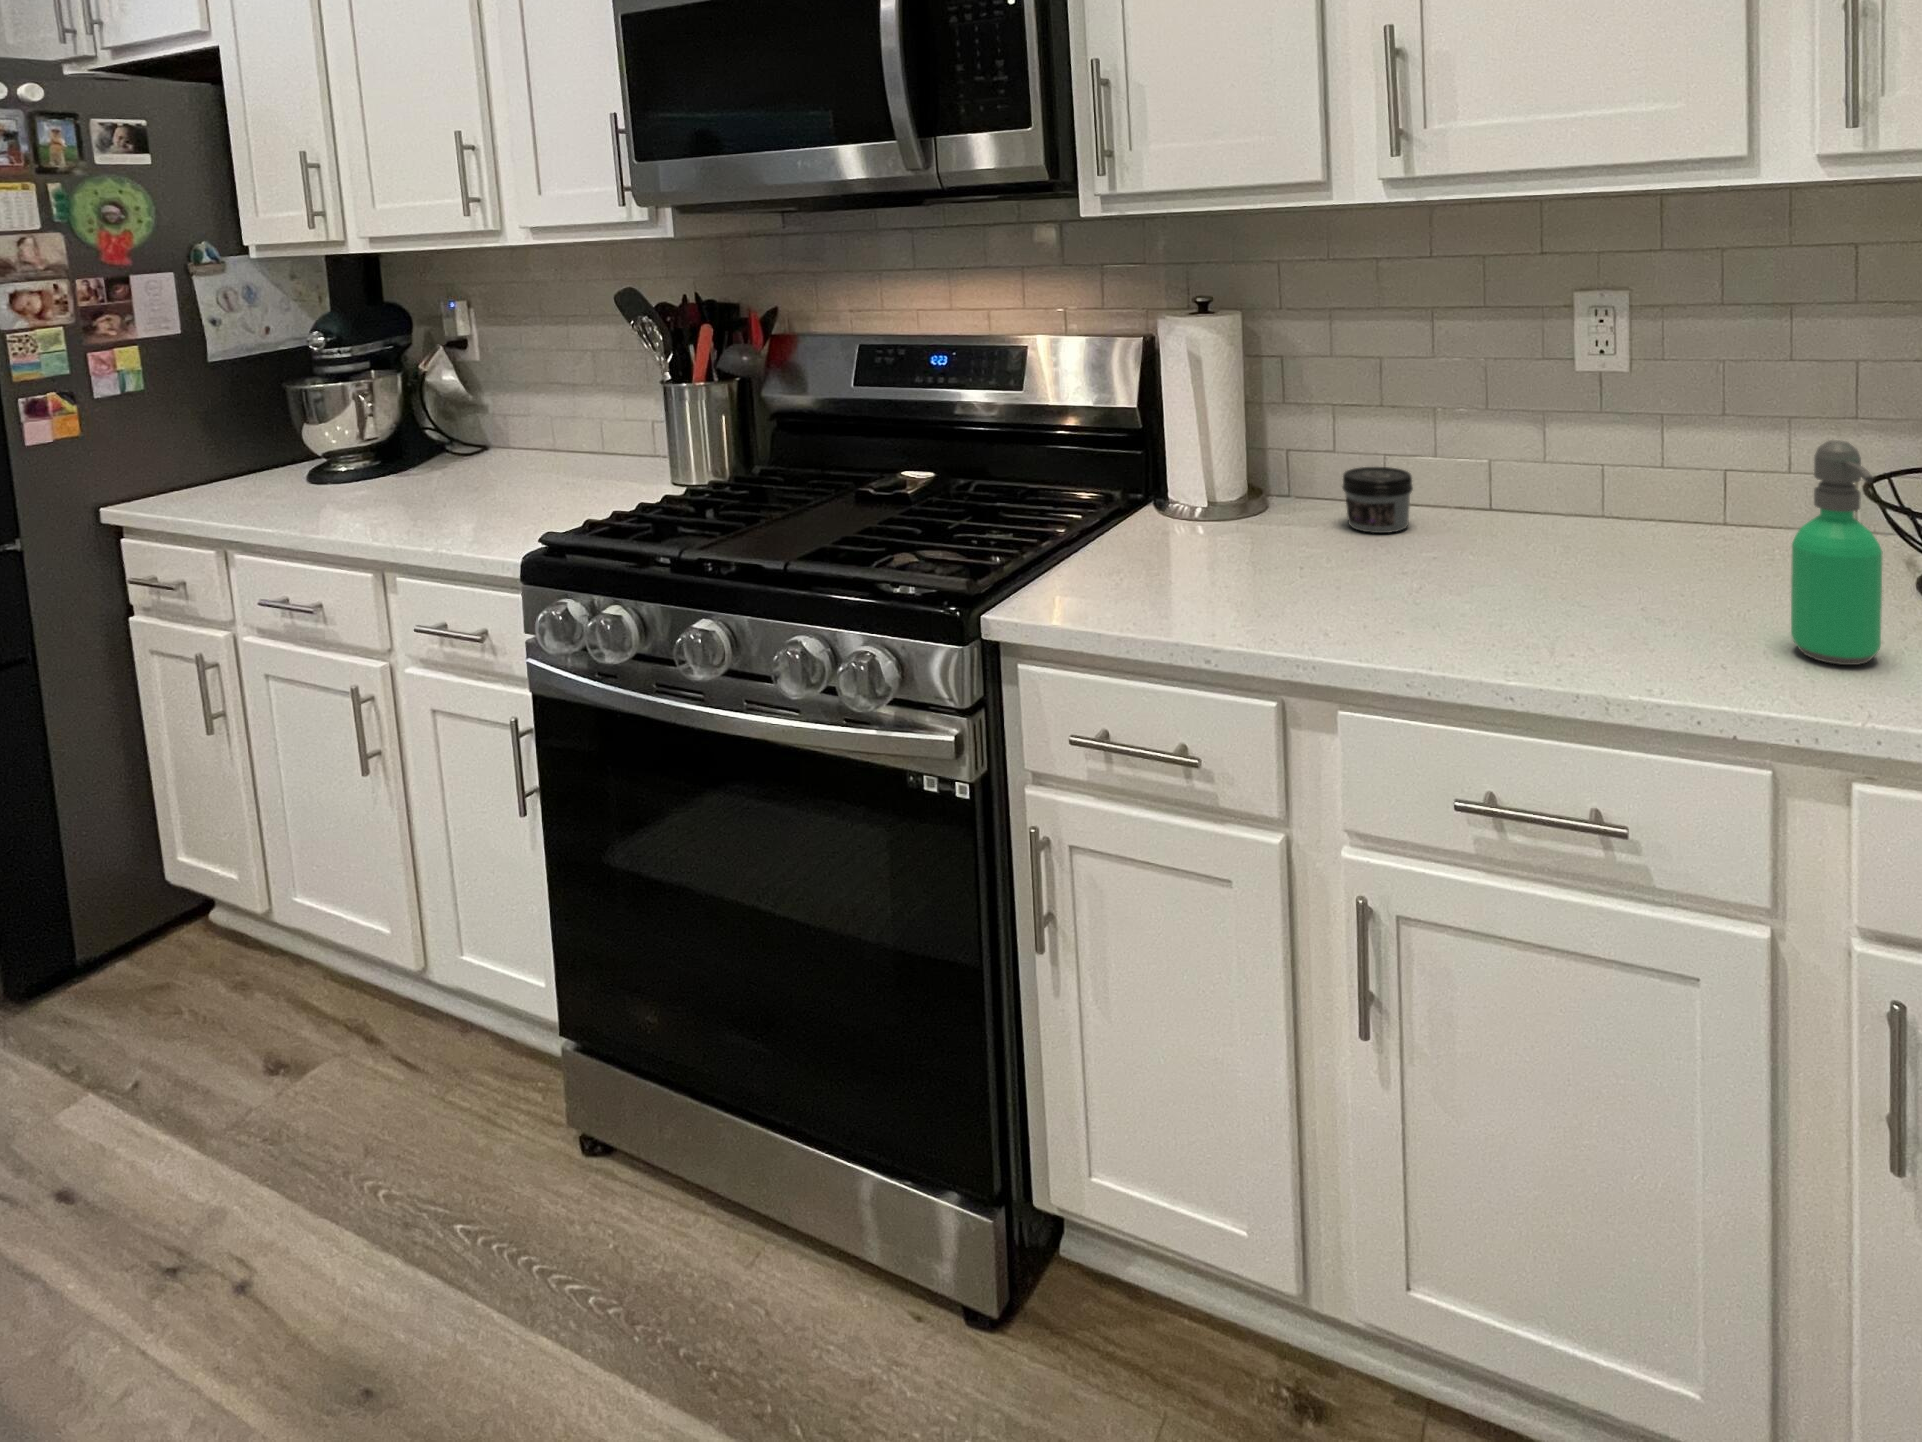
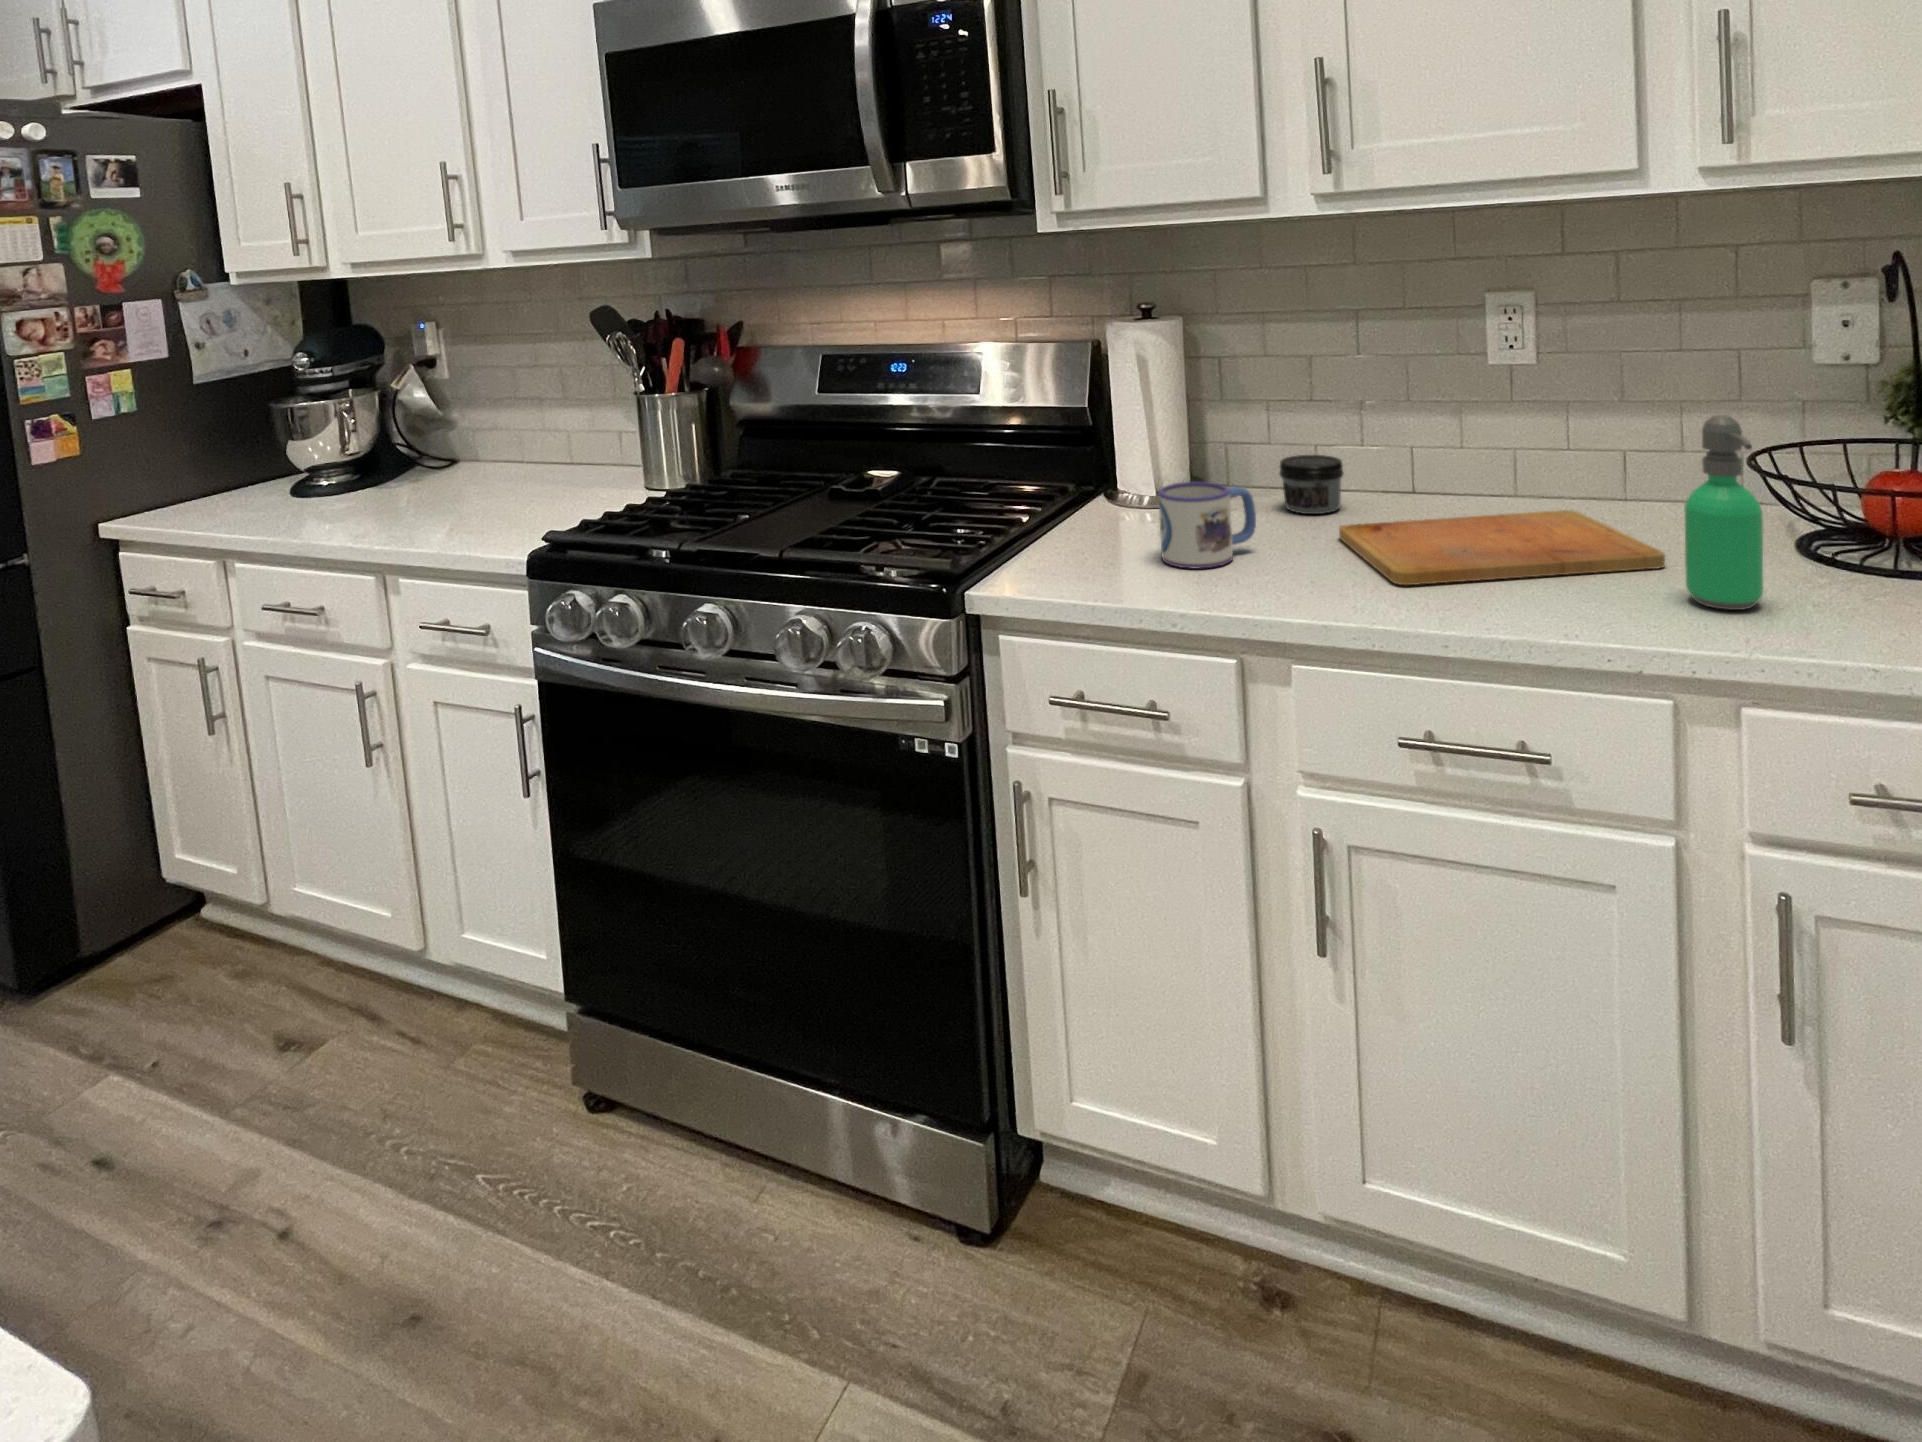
mug: none [1201,497,1310,595] -> present [1158,482,1256,568]
cutting board: none [1403,537,1768,622] -> present [1339,510,1665,585]

